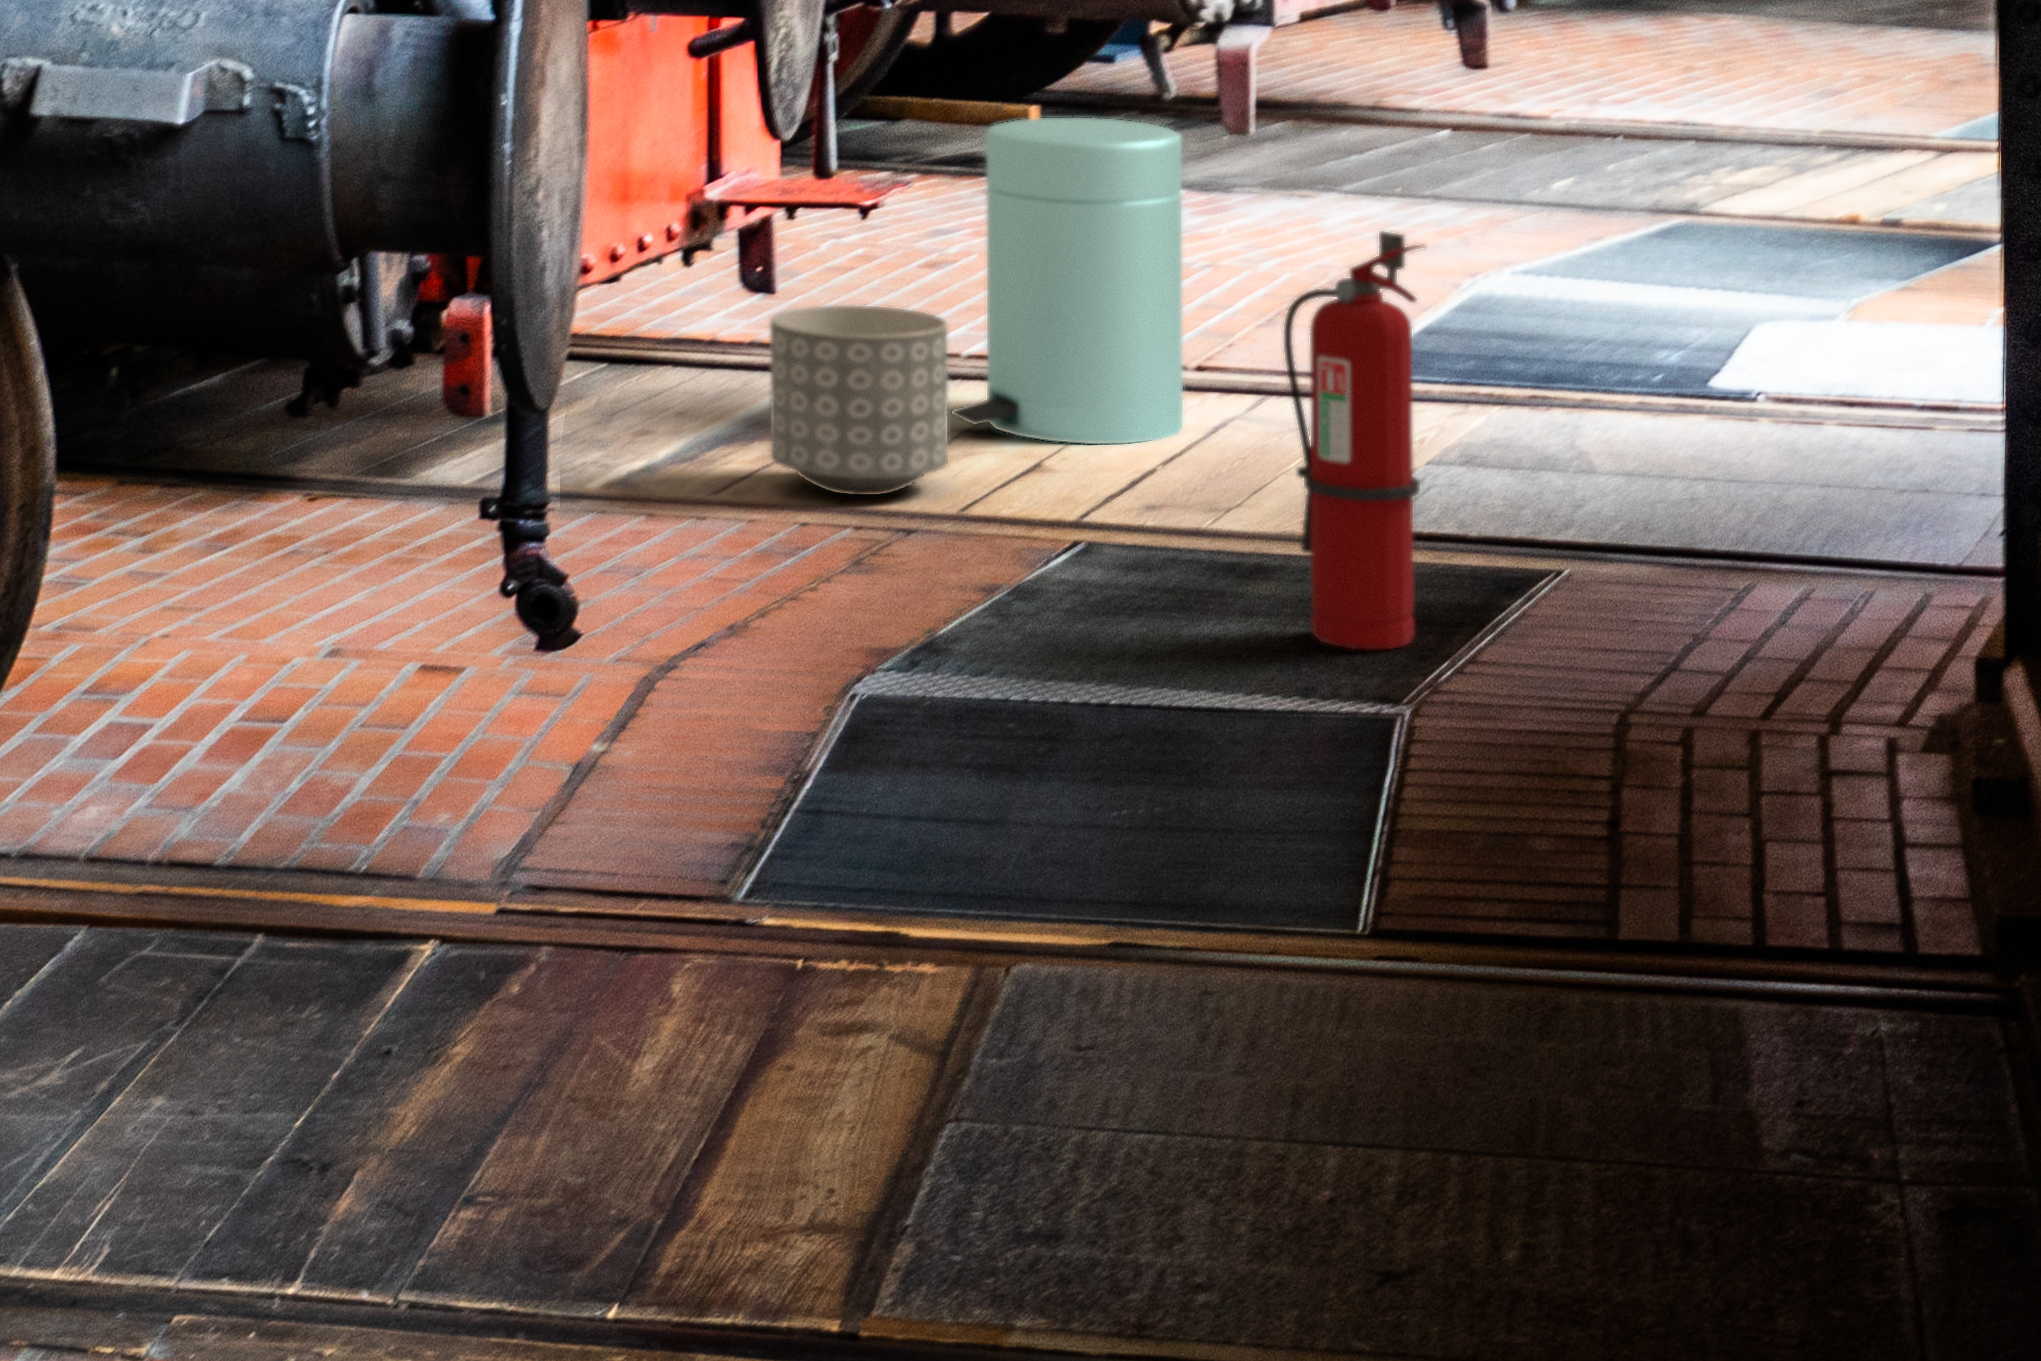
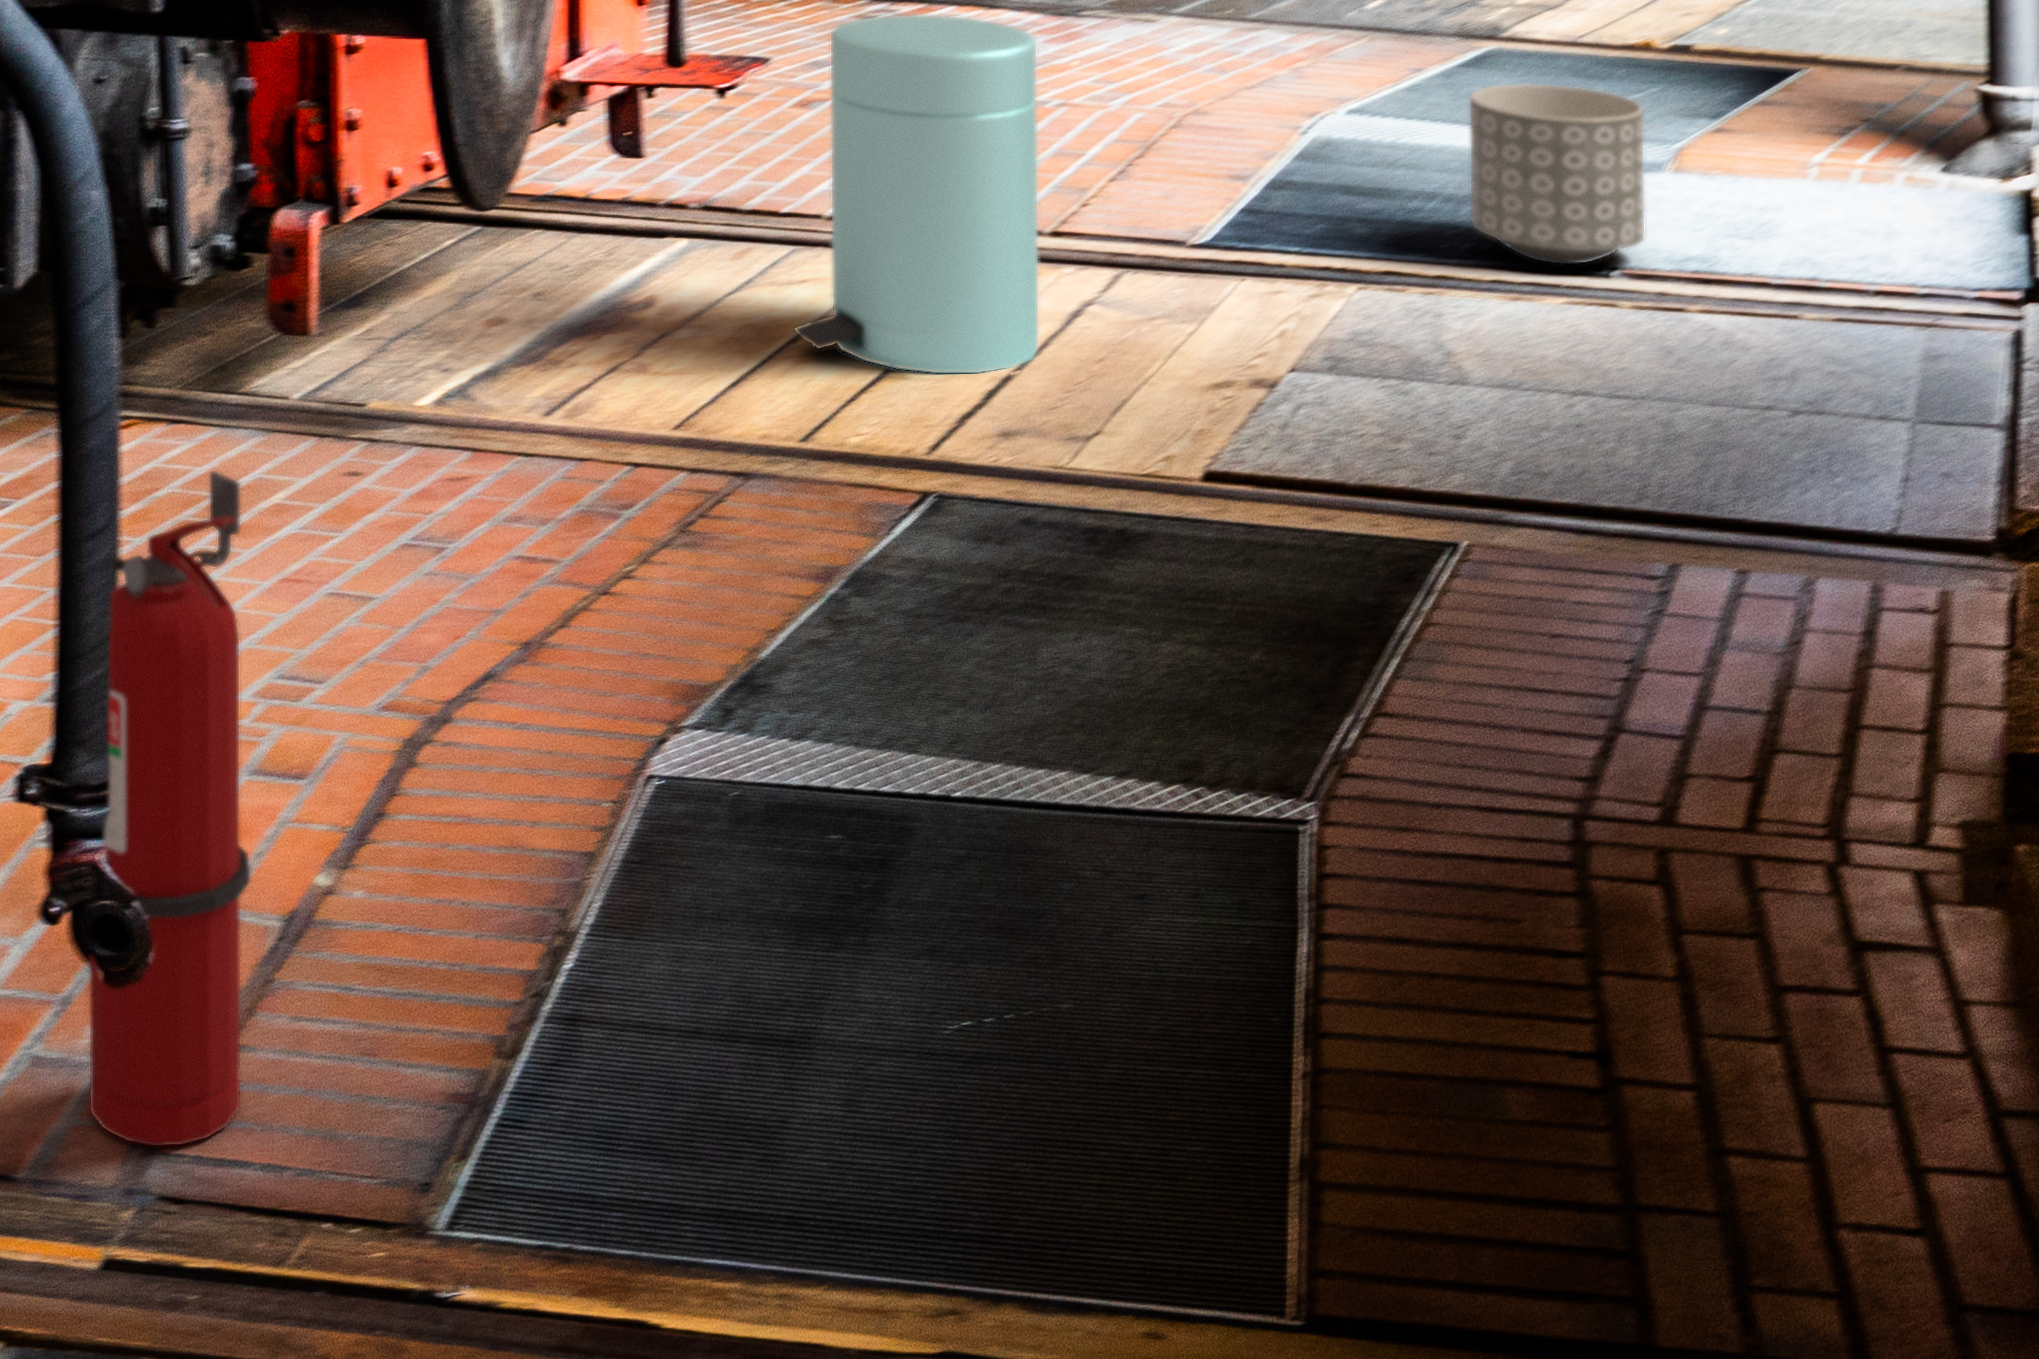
fire extinguisher: present [1284,232,1422,650] -> present [90,472,250,1146]
planter: present [770,305,948,495] -> present [1470,85,1644,264]

